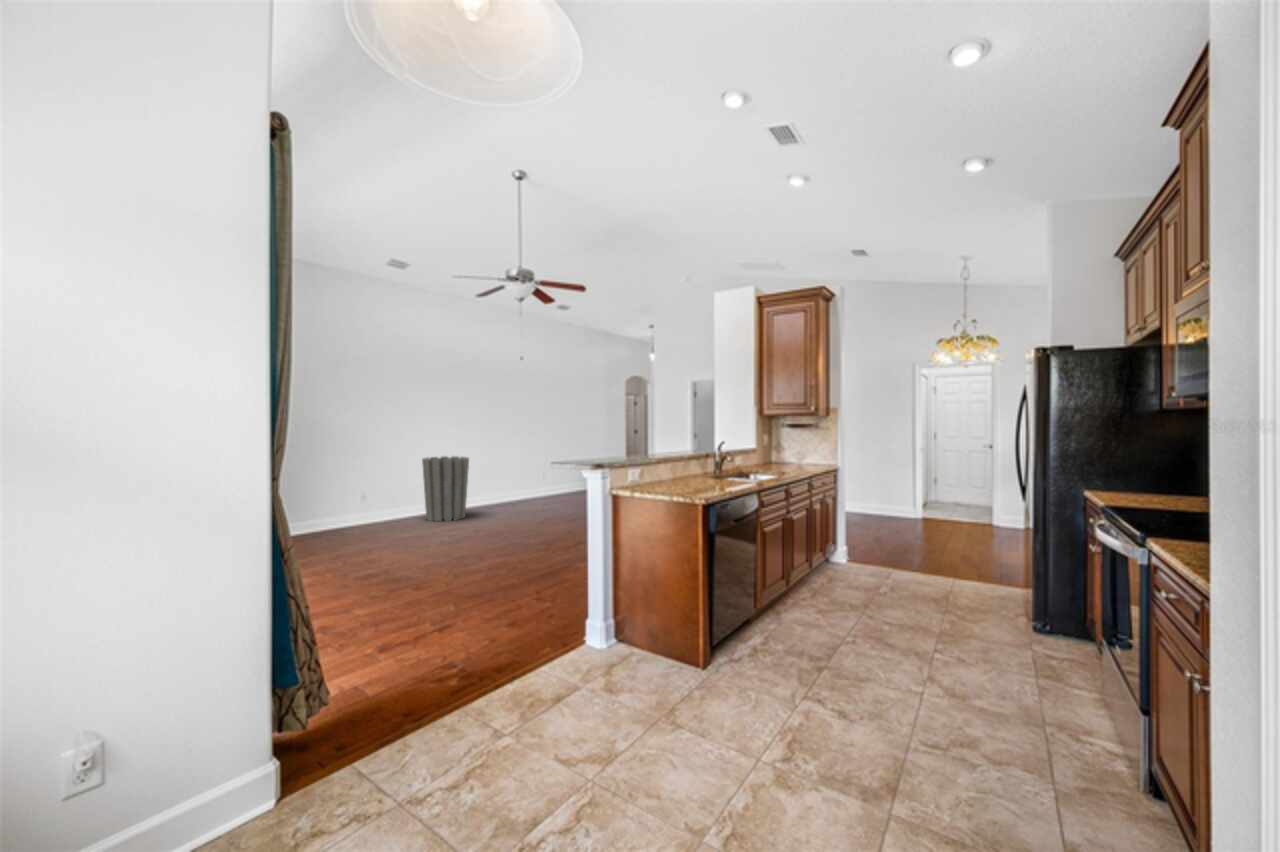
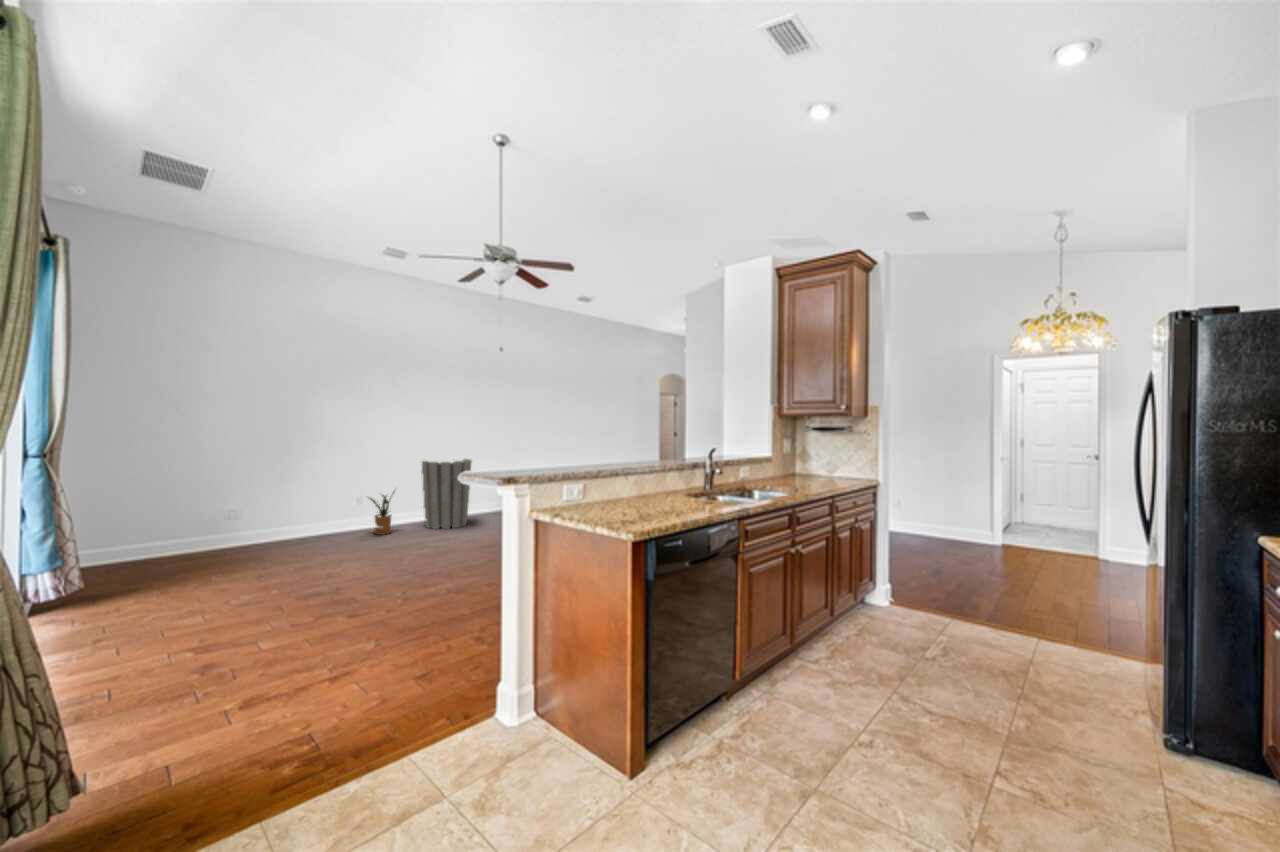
house plant: none [373,483,405,528] -> present [369,491,395,535]

